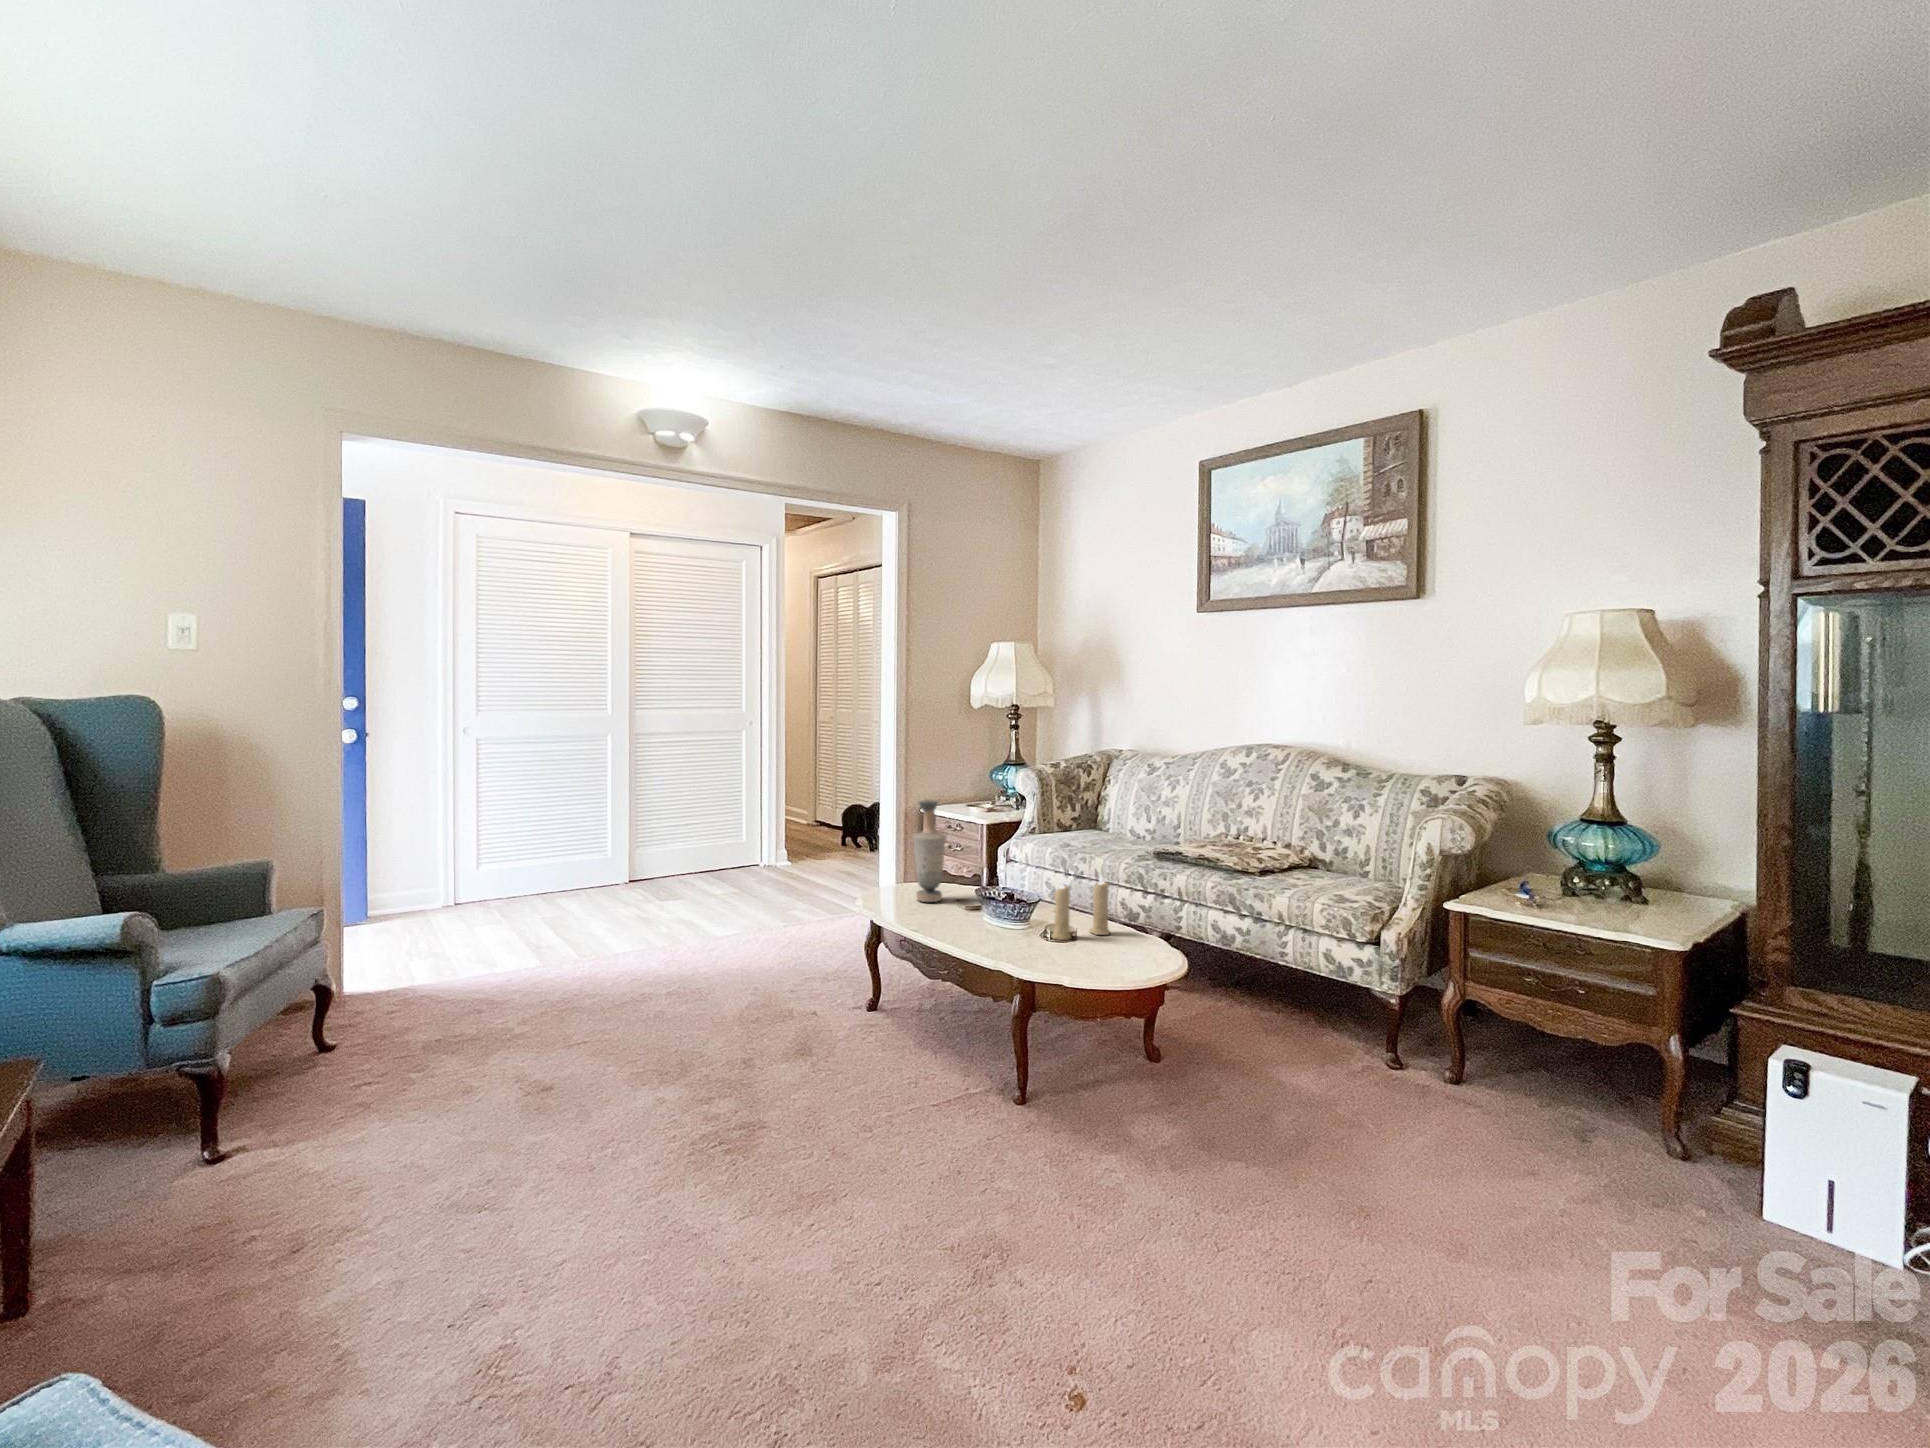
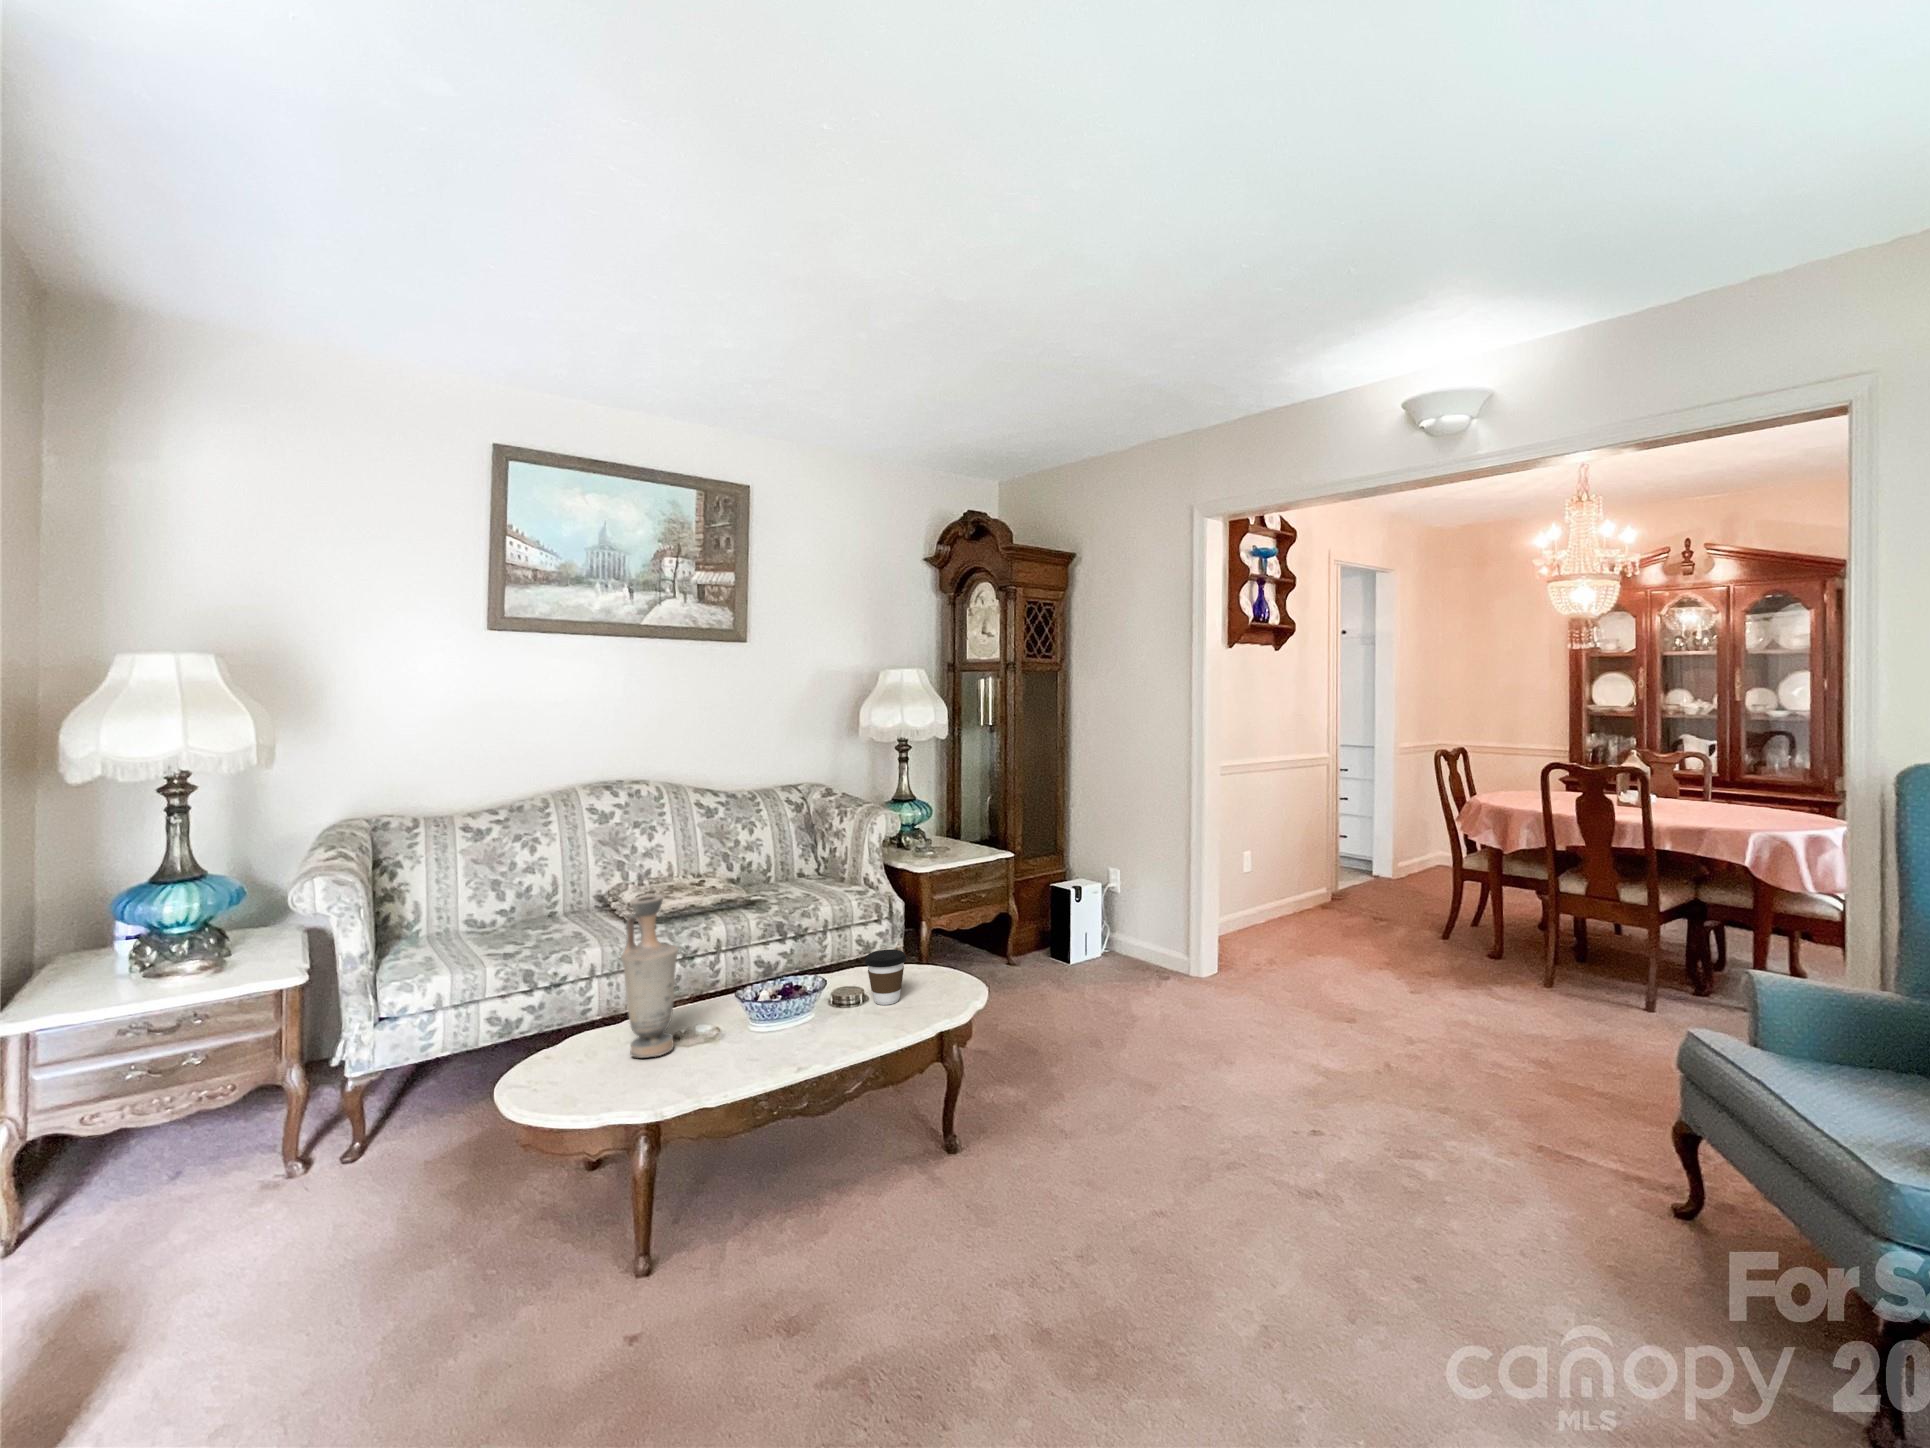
candle: present [1052,876,1110,940] -> none [835,910,868,994]
coffee cup: none [1010,900,1048,948] -> present [865,949,906,1005]

